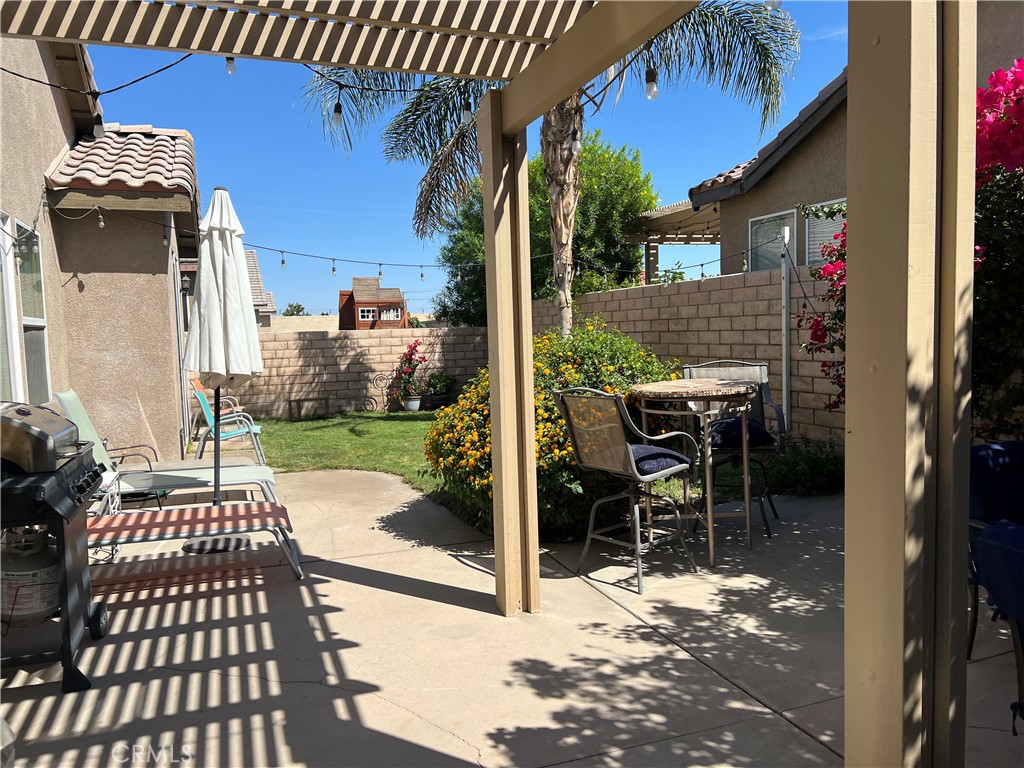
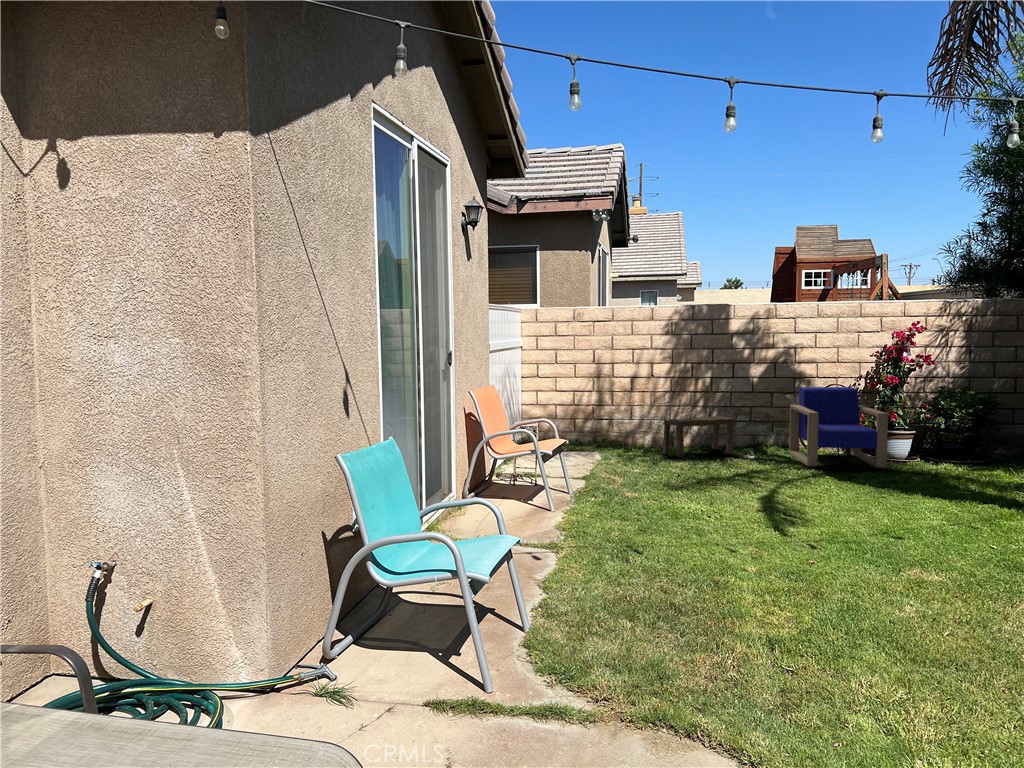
armchair: none [359,376,408,417] -> present [789,387,888,468]

